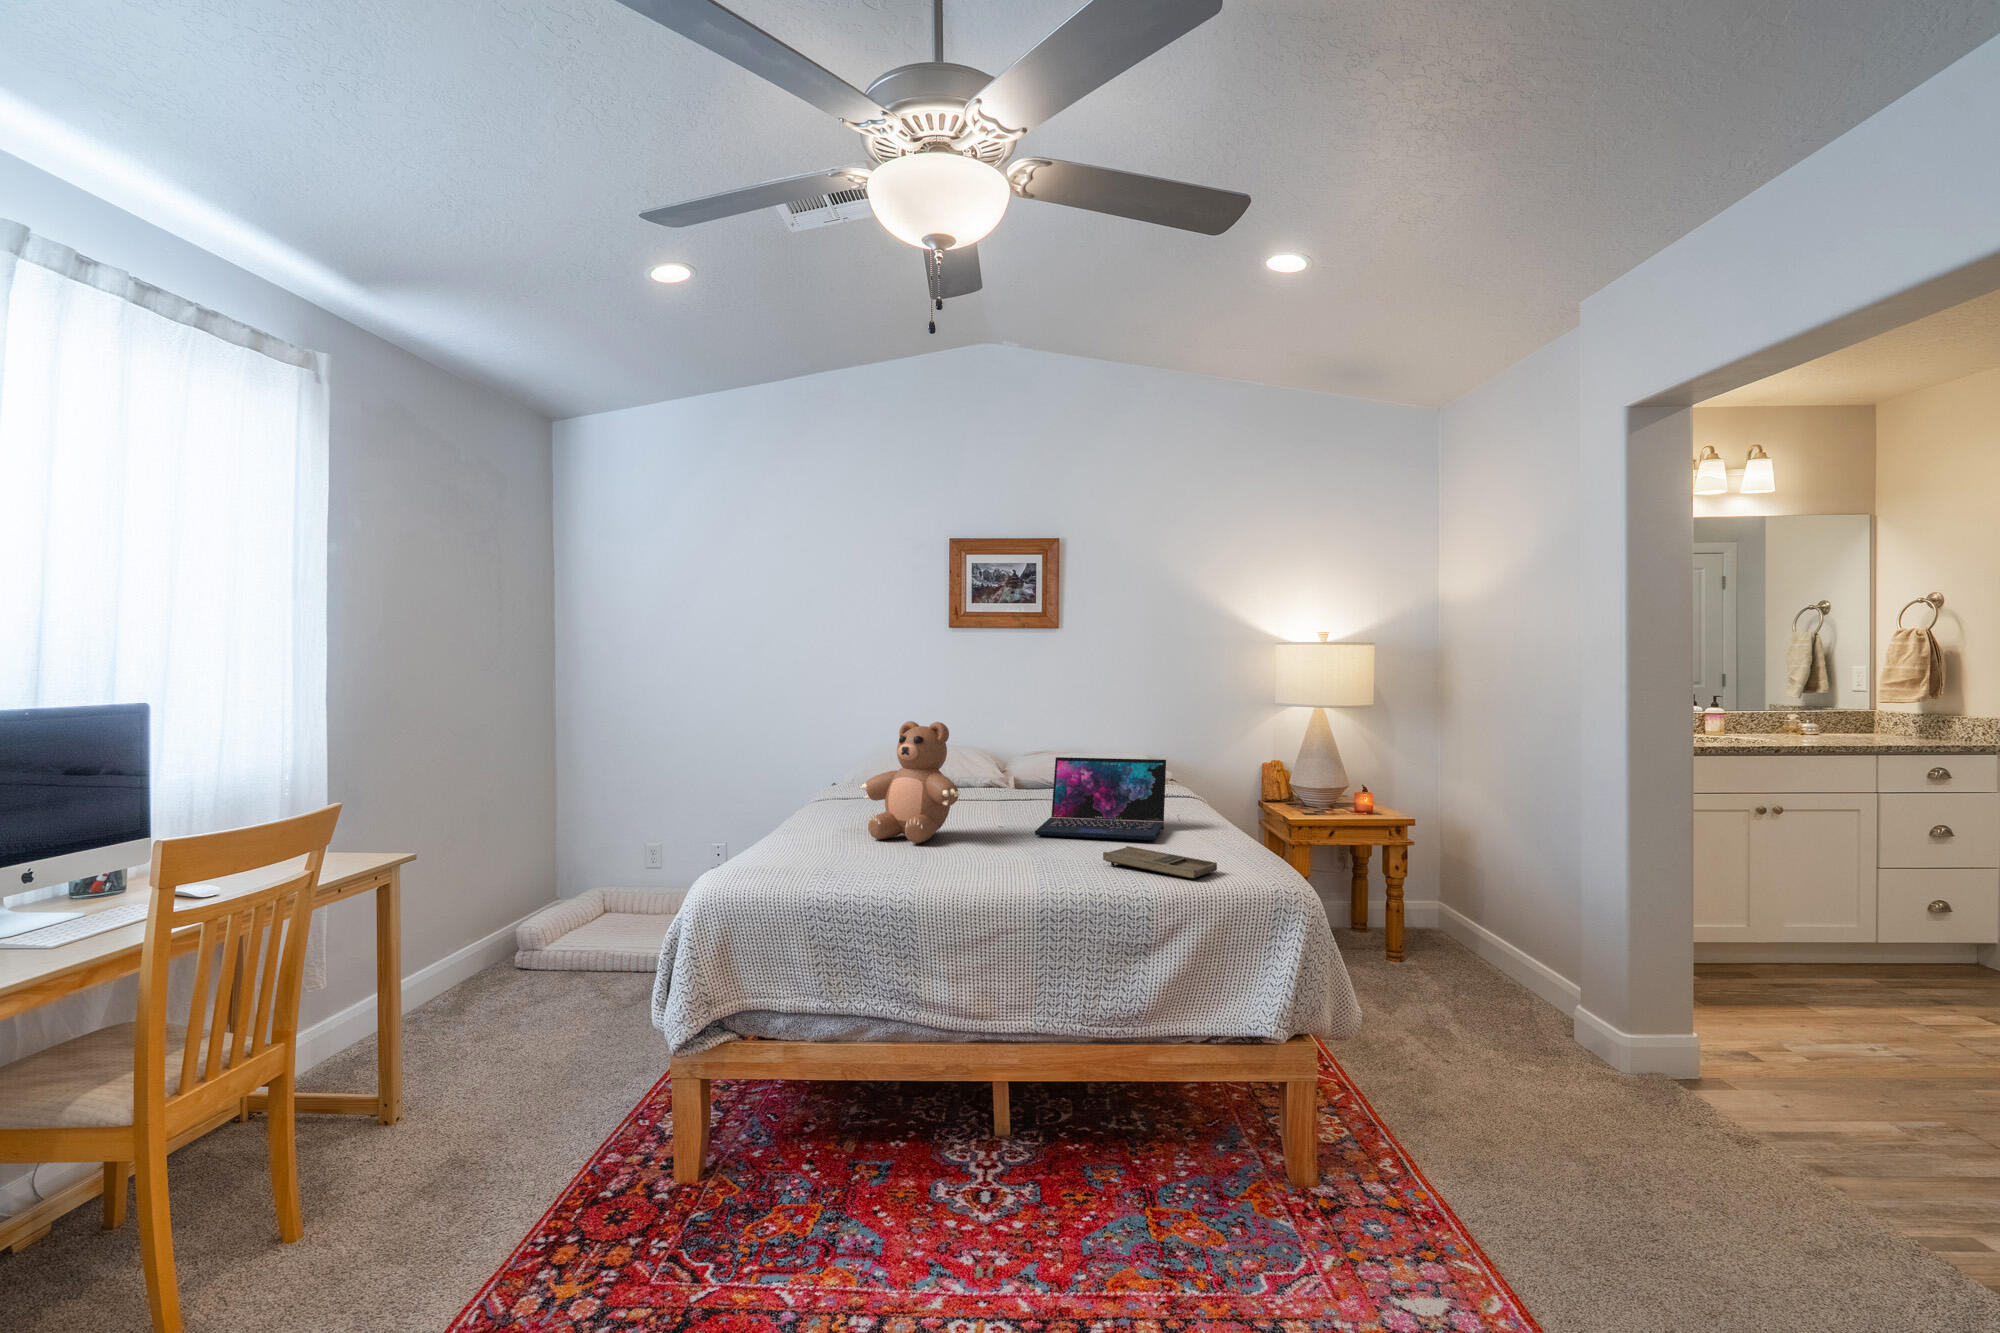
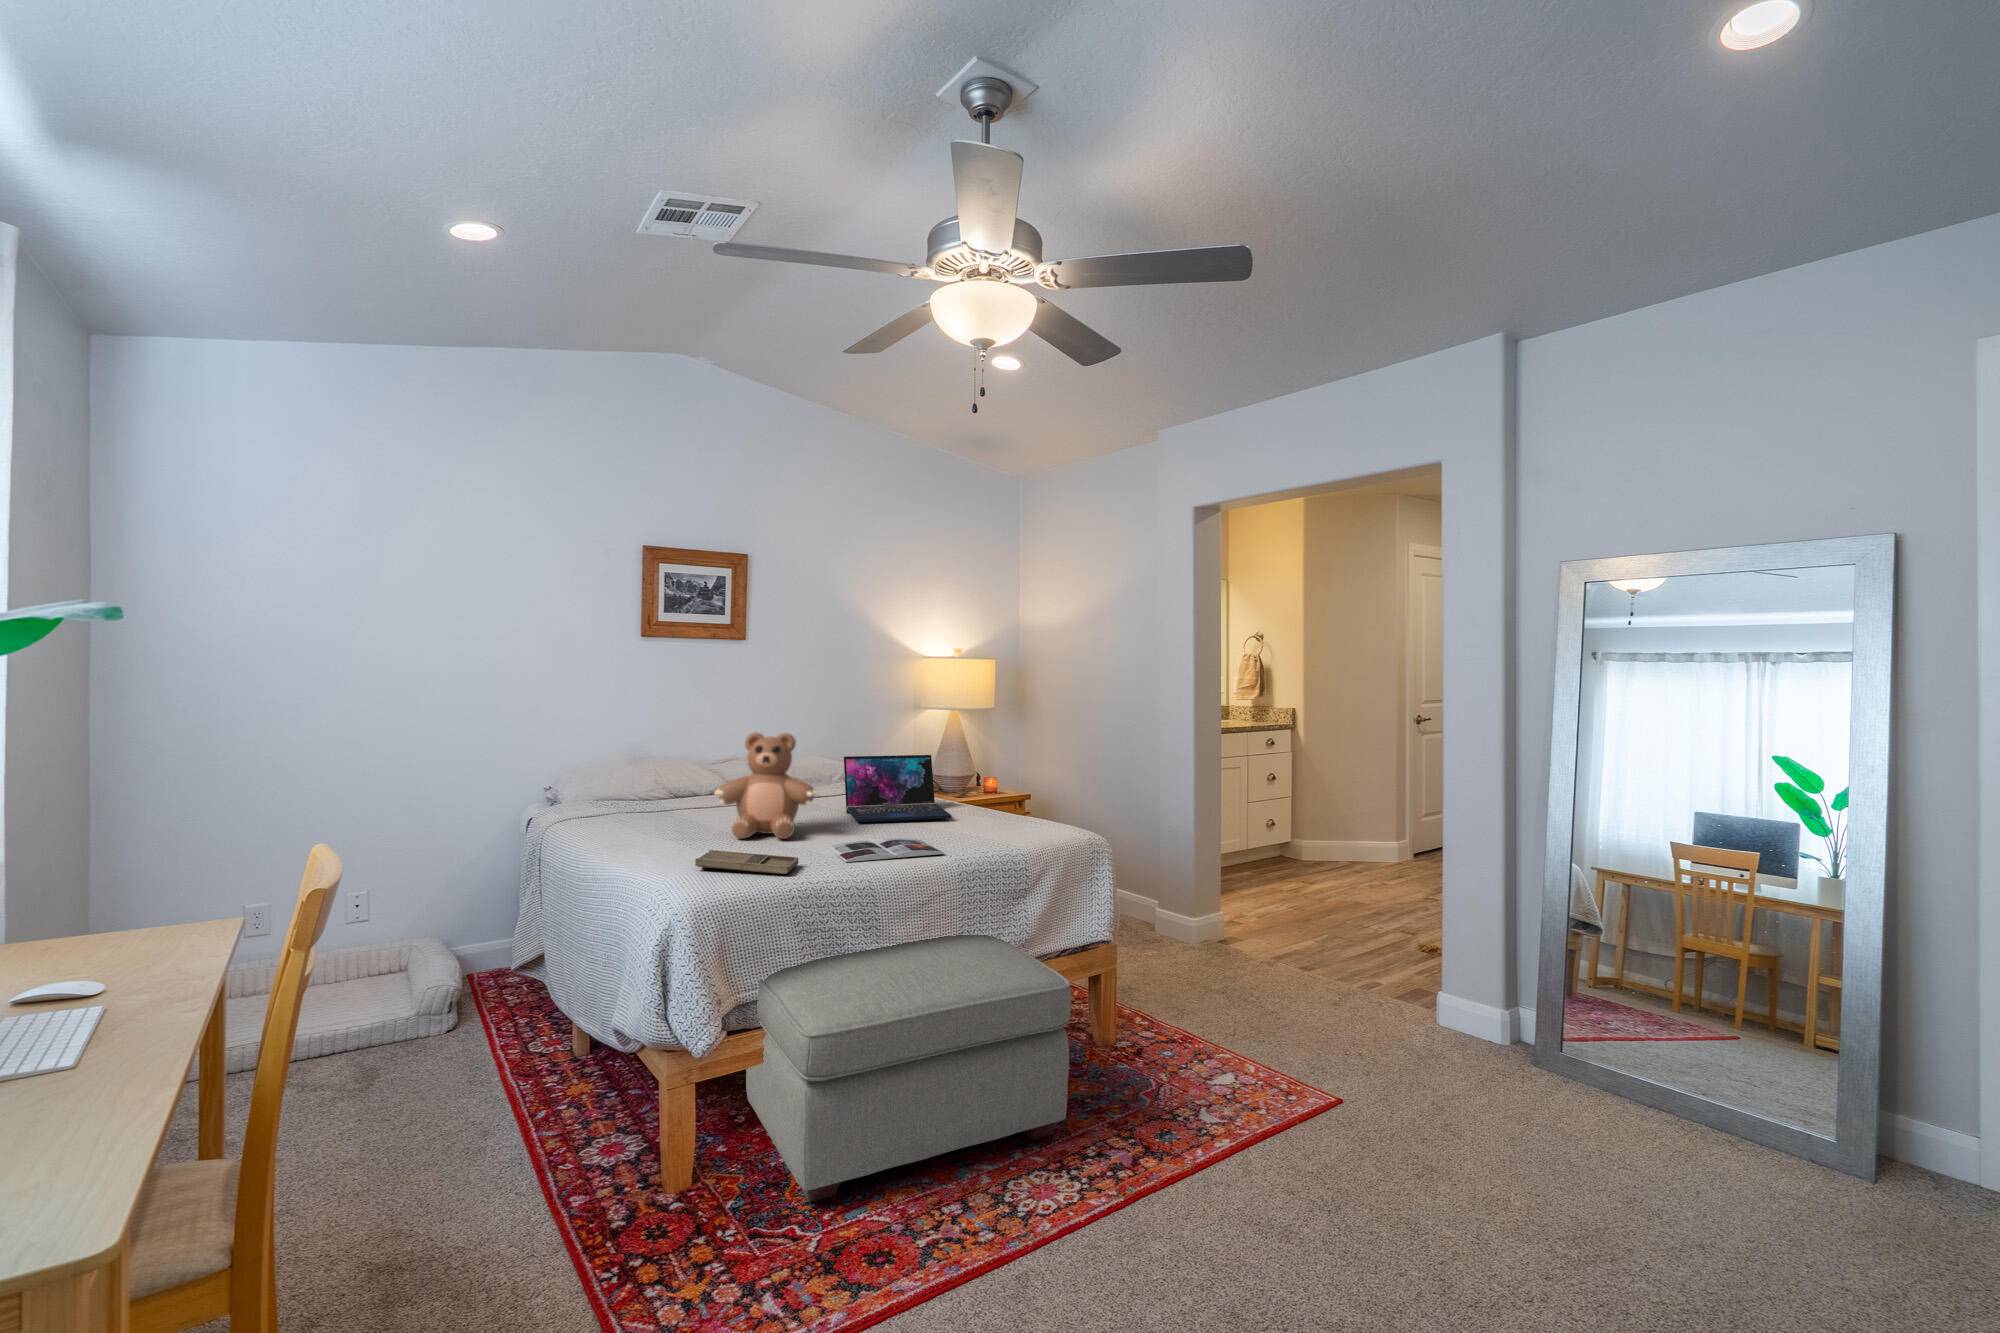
tray: present [1103,846,1217,878] -> present [695,850,798,874]
magazine: none [924,852,1062,876] -> present [828,838,944,862]
ottoman: none [708,970,1099,1280] -> present [746,935,1071,1202]

